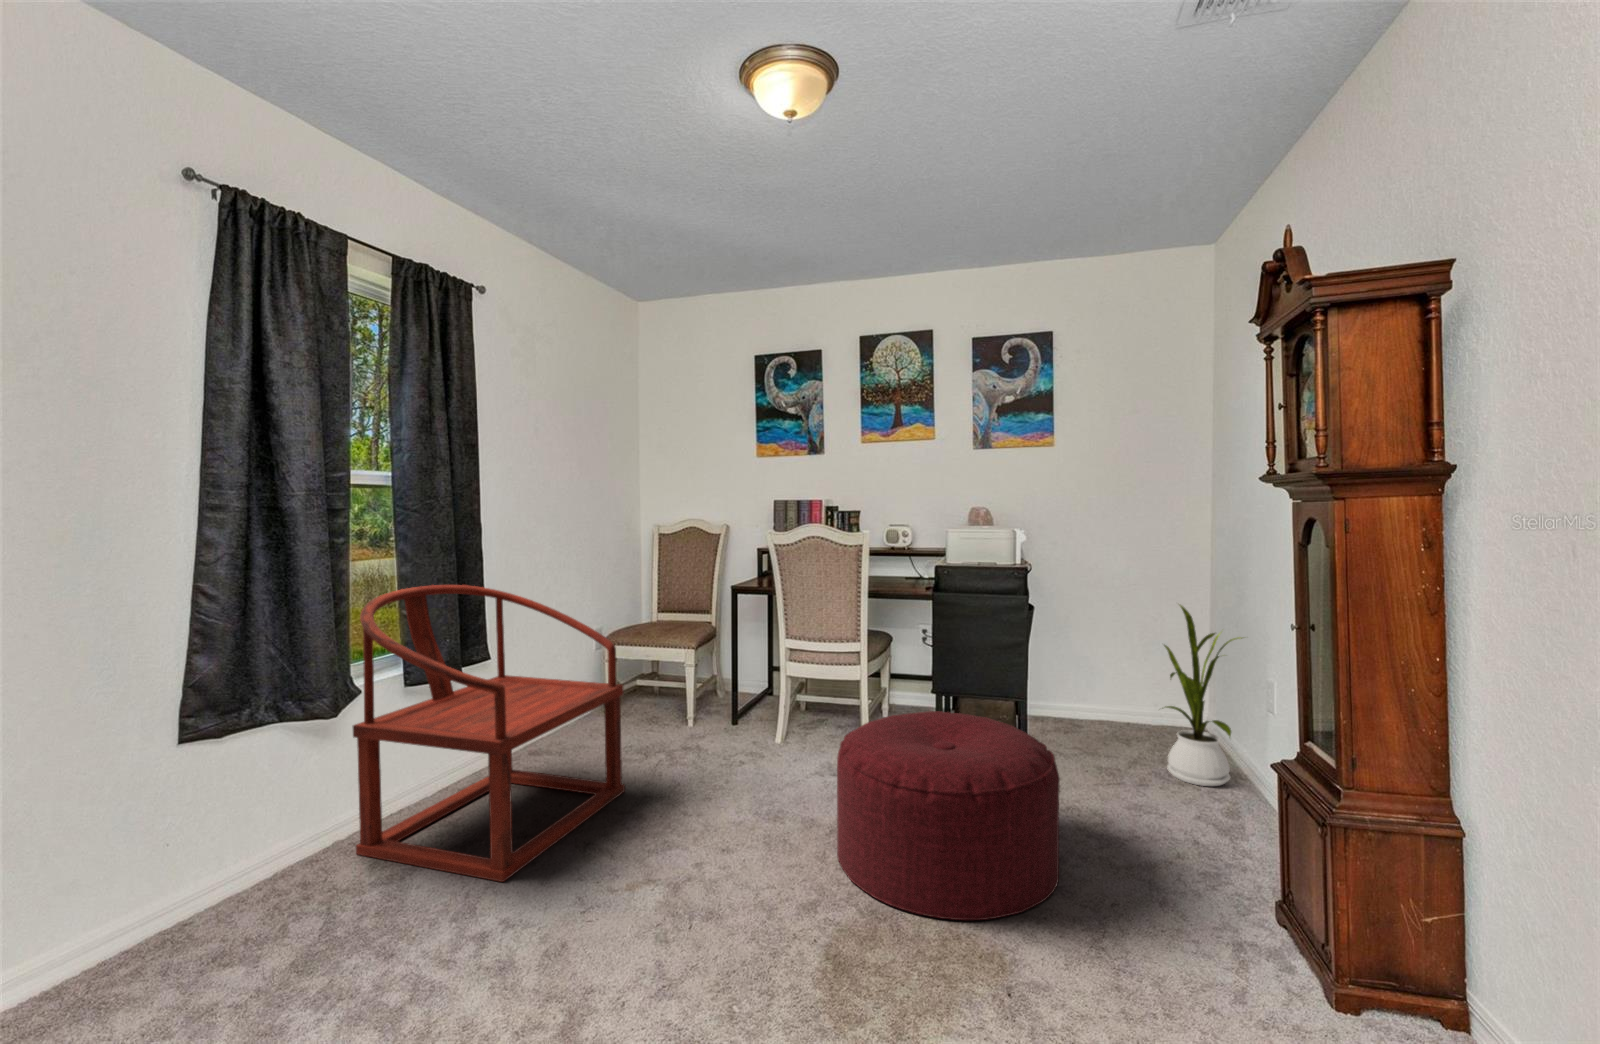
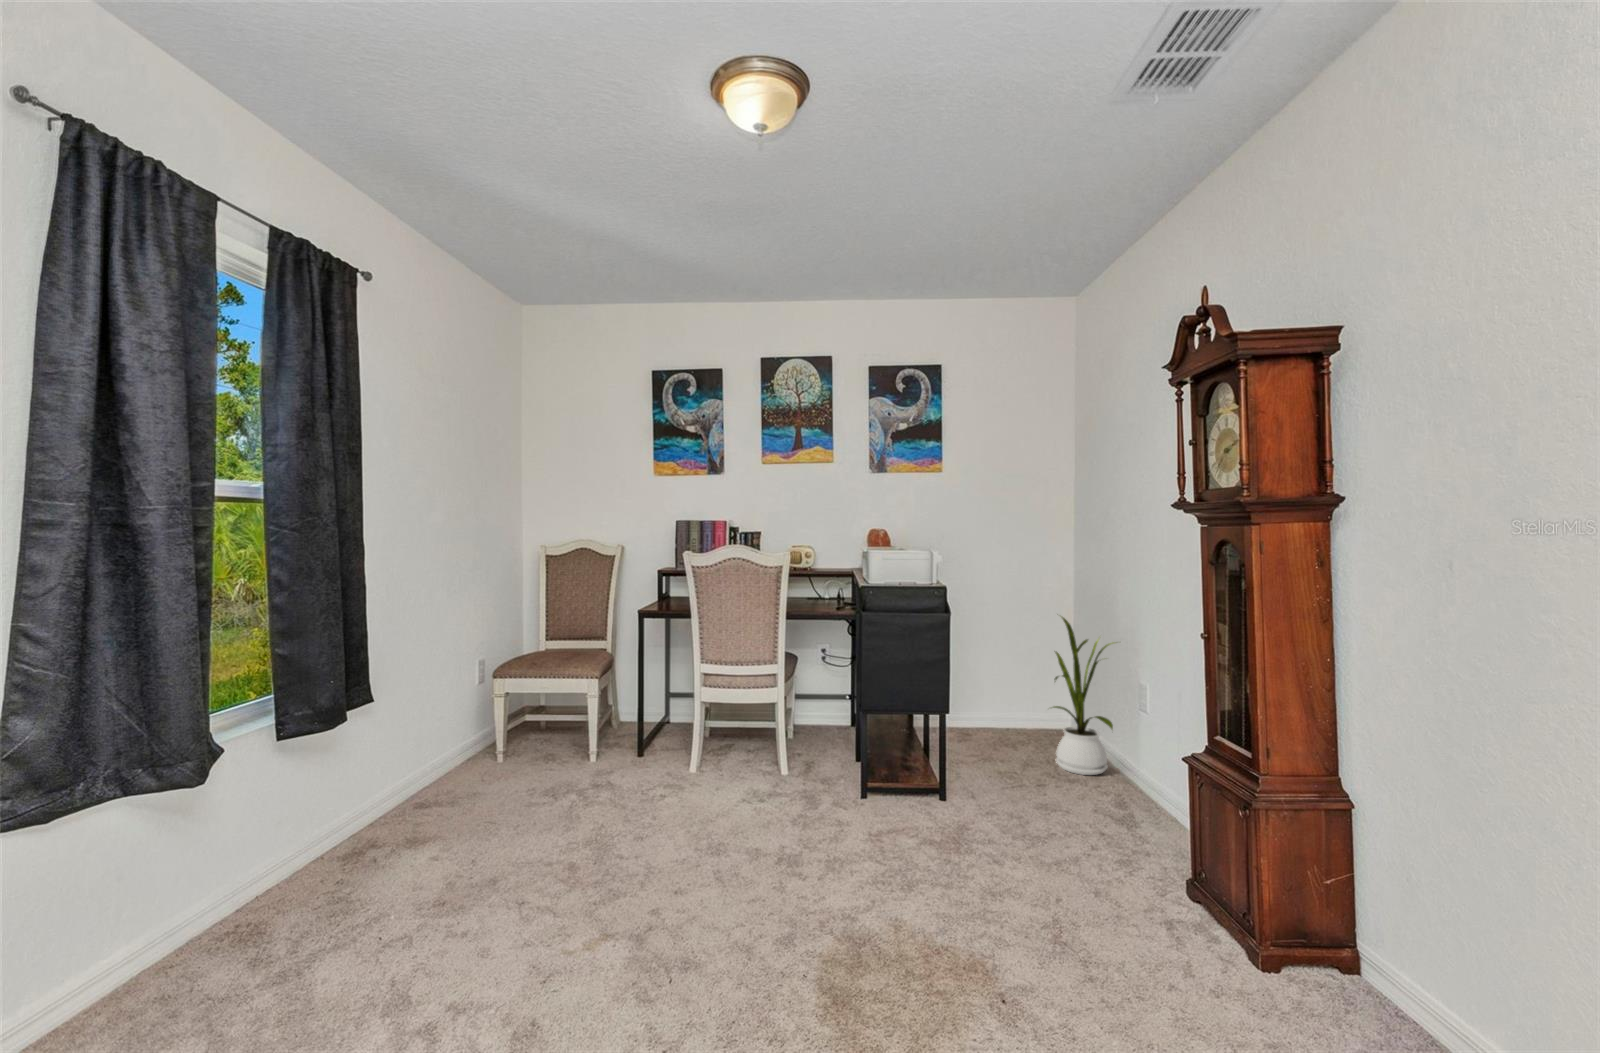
armchair: present [353,585,625,882] -> none [221,616,546,958]
ottoman: present [837,711,1060,920] -> none [795,725,1007,926]

